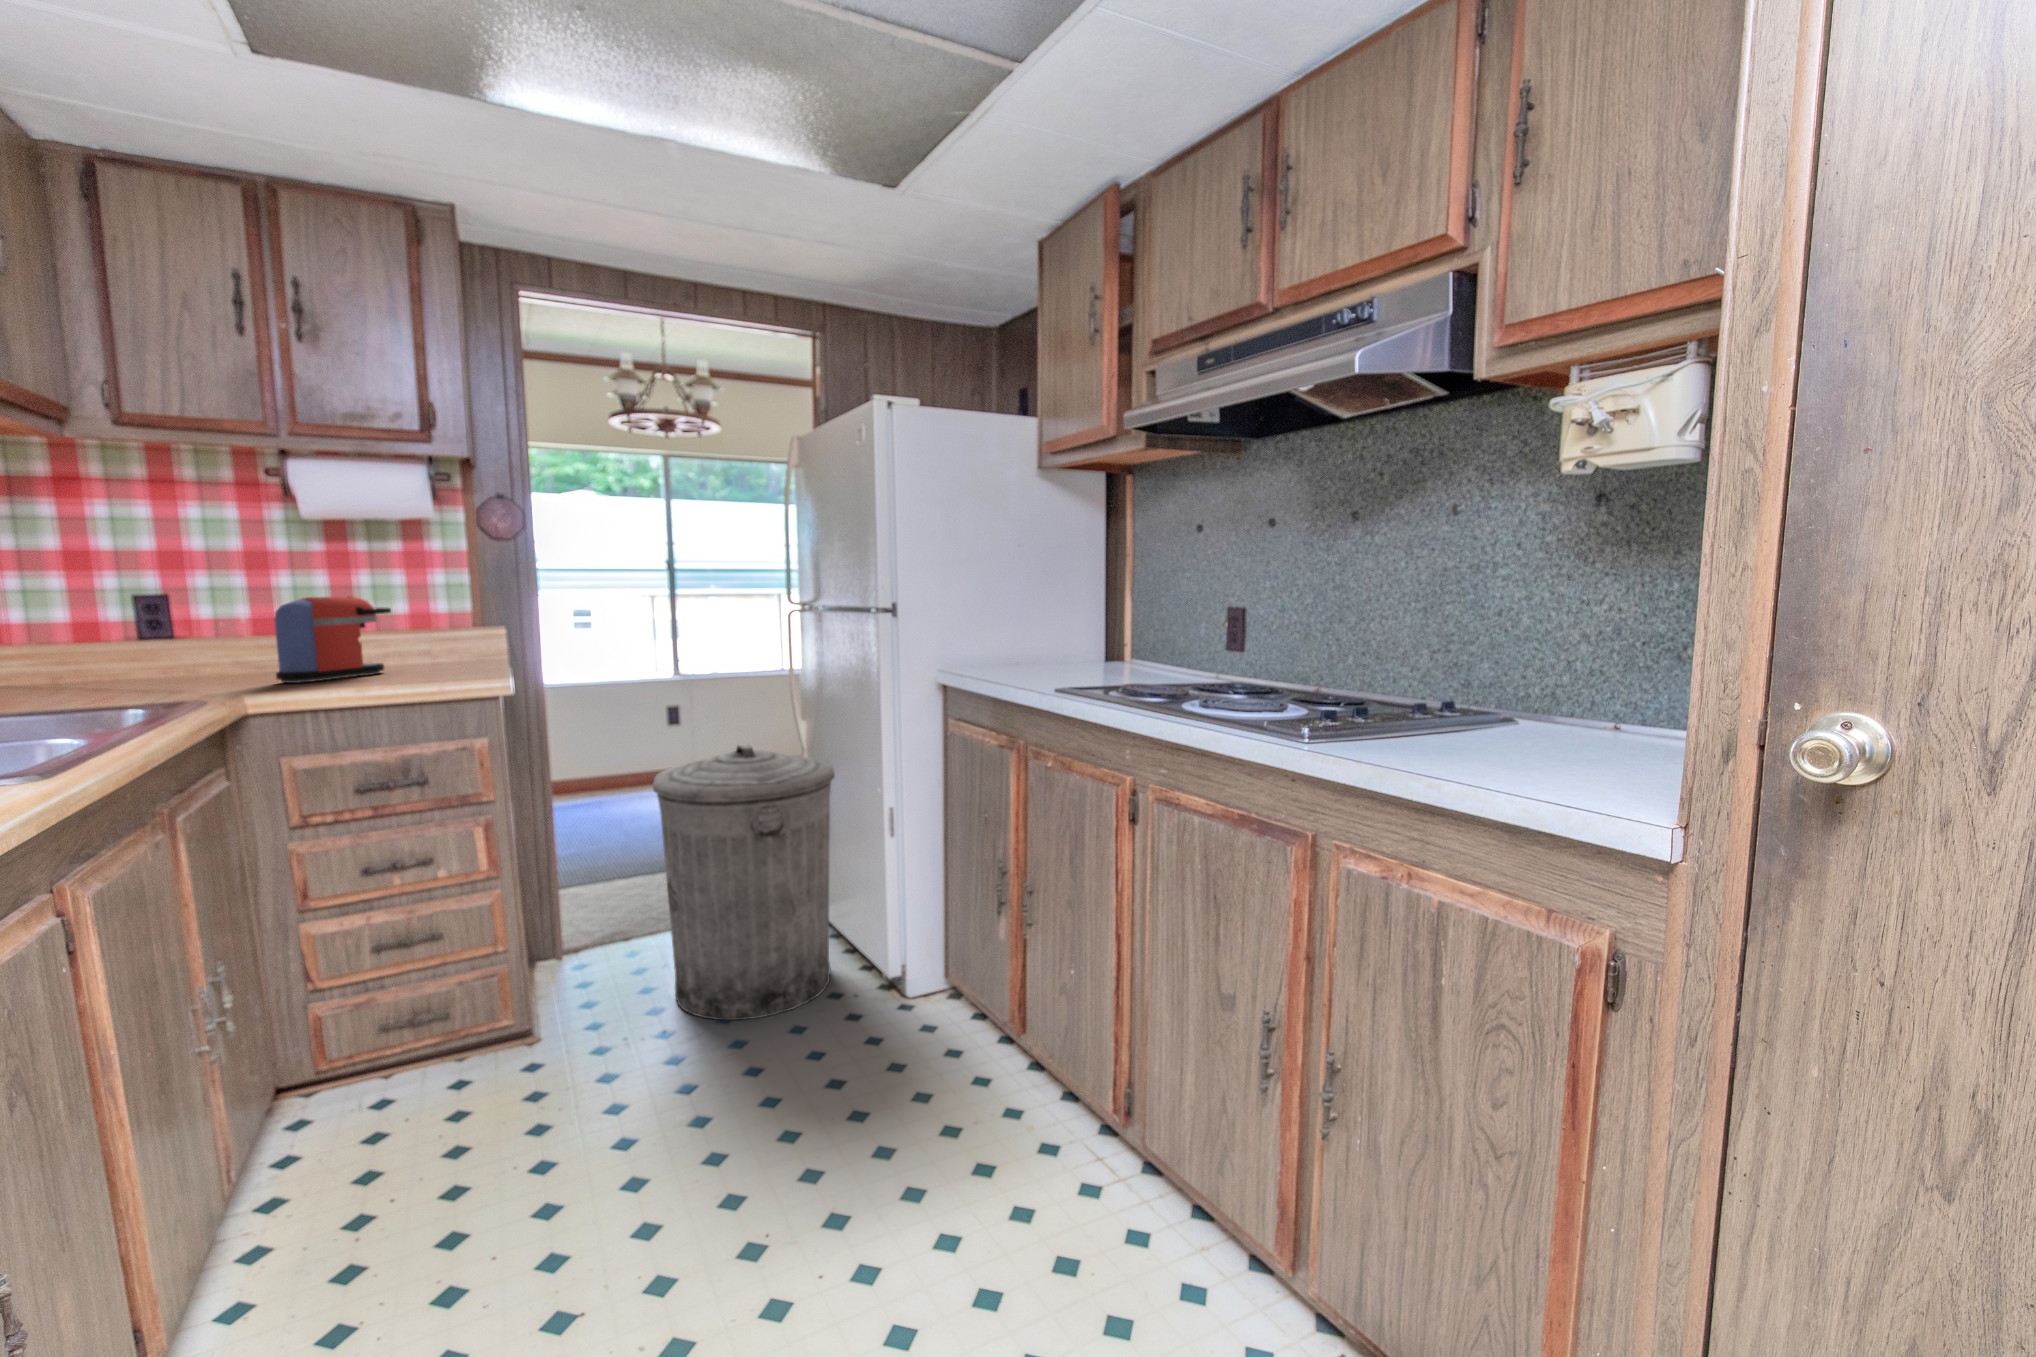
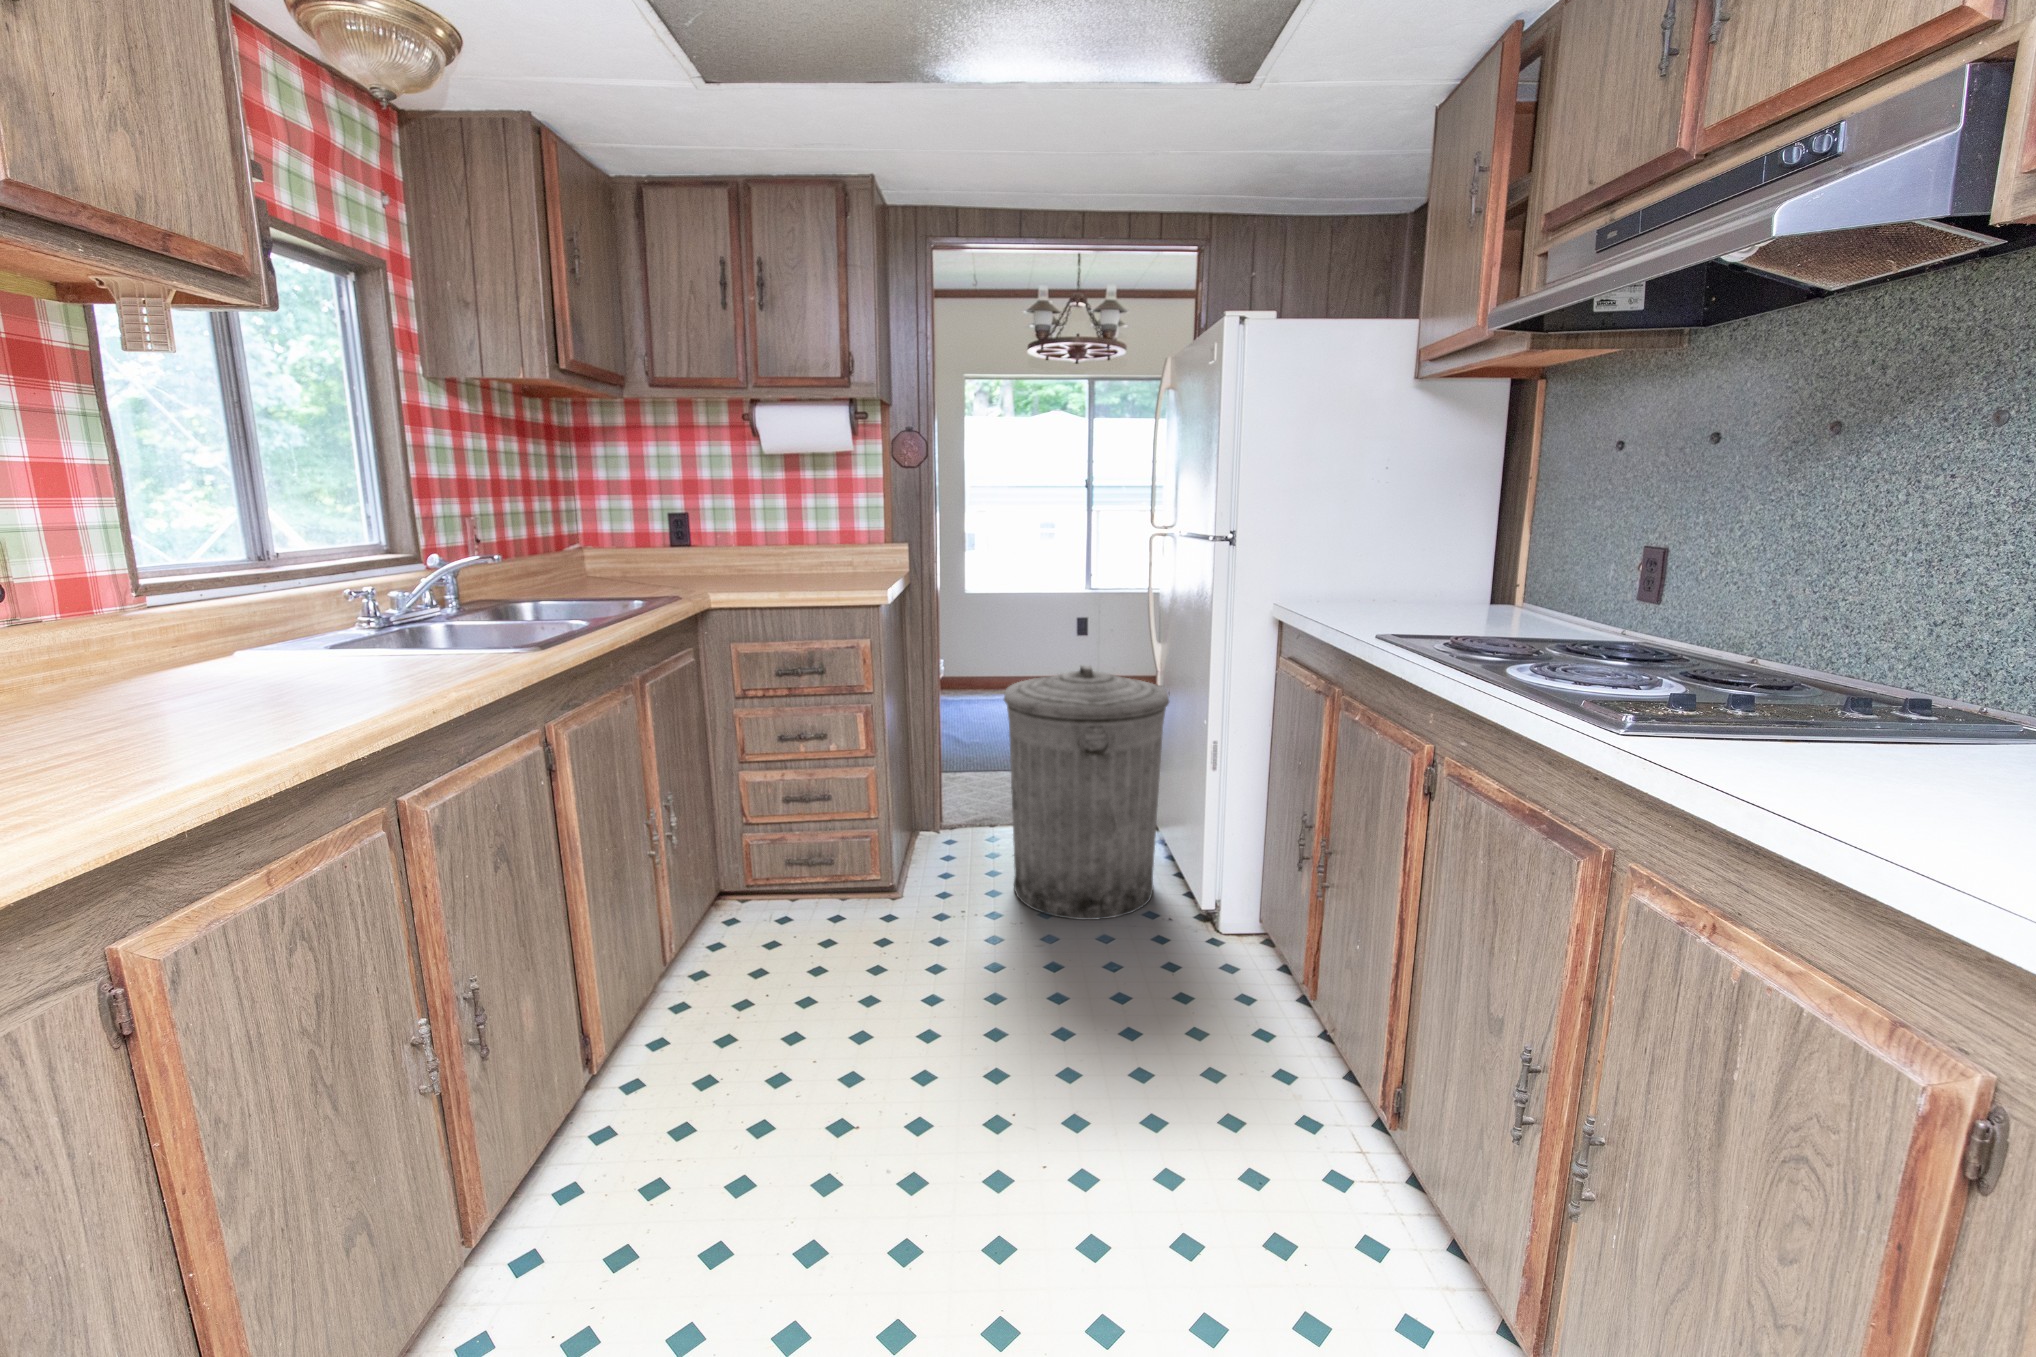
coffee maker: present [274,596,391,683] -> none [743,516,825,585]

